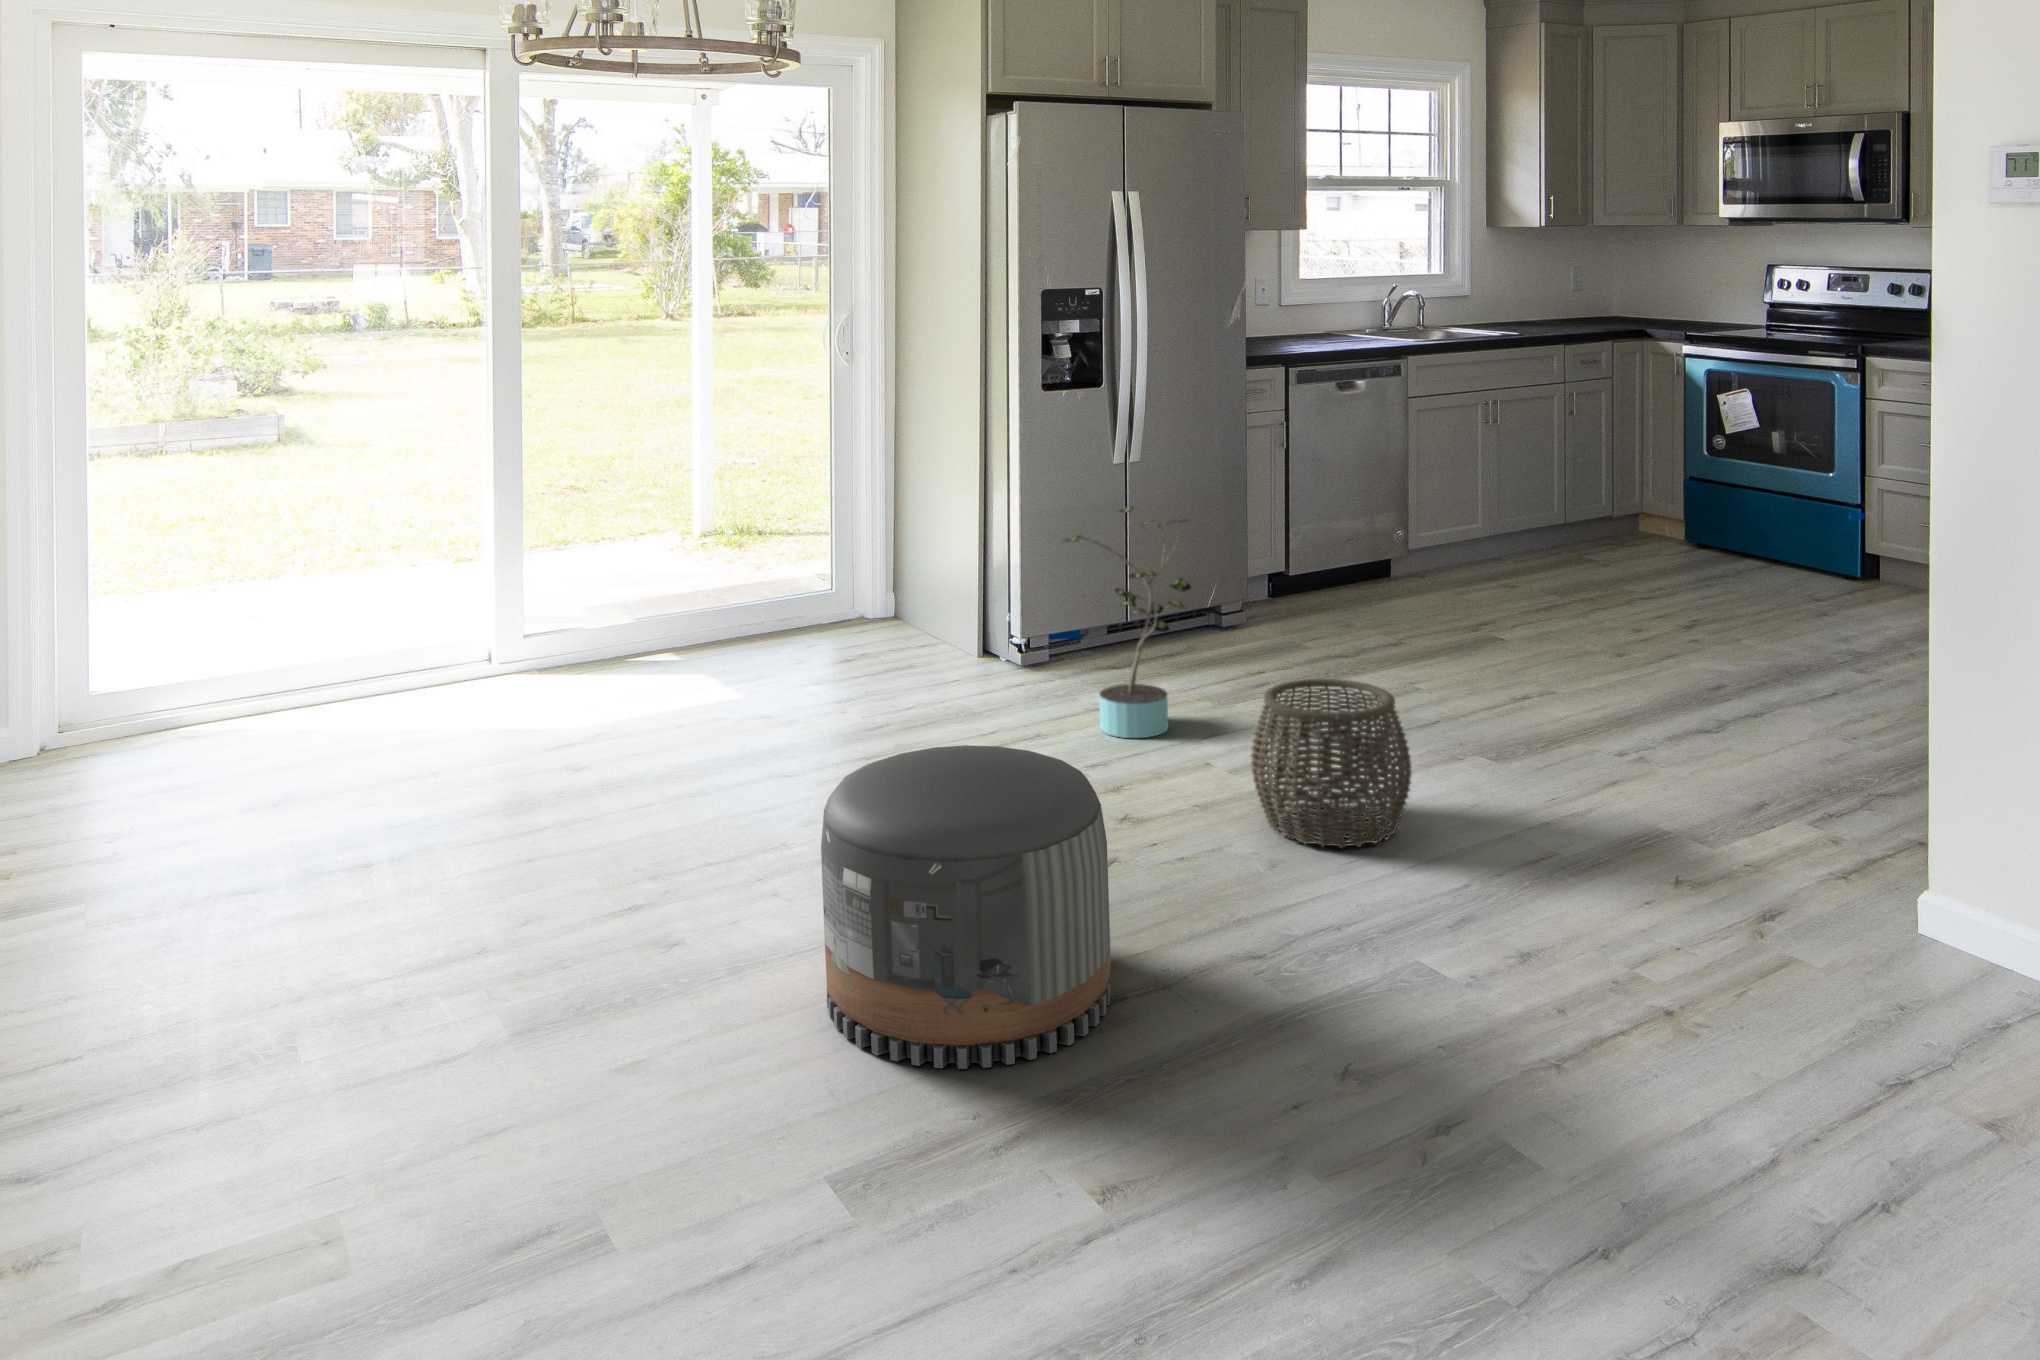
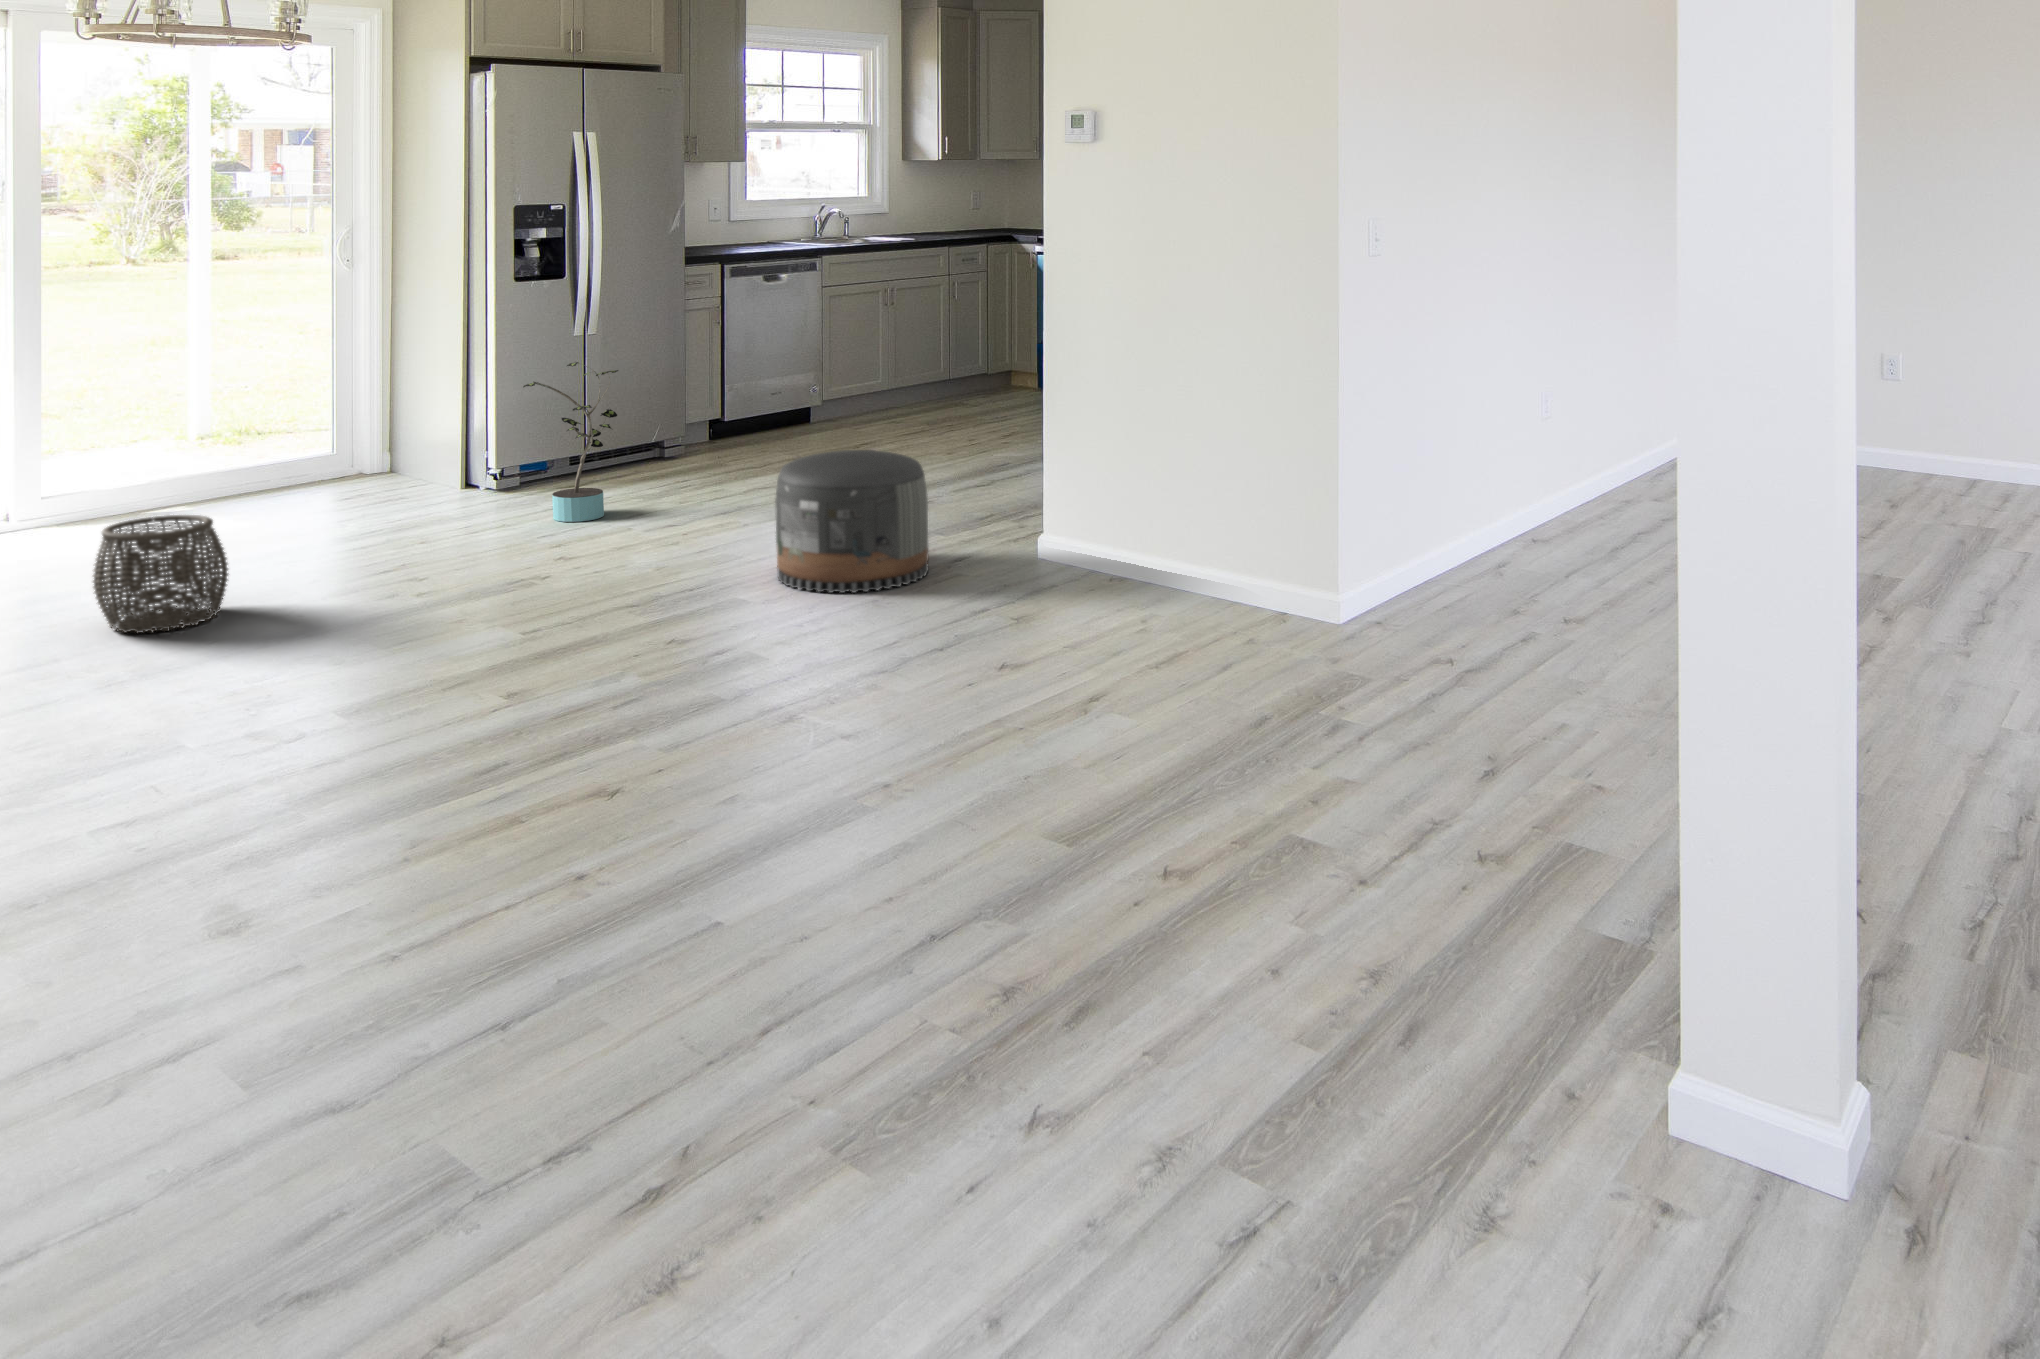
woven basket: present [1251,679,1411,848] -> present [93,515,228,633]
pouf: present [821,745,1111,1069] -> present [775,450,929,593]

